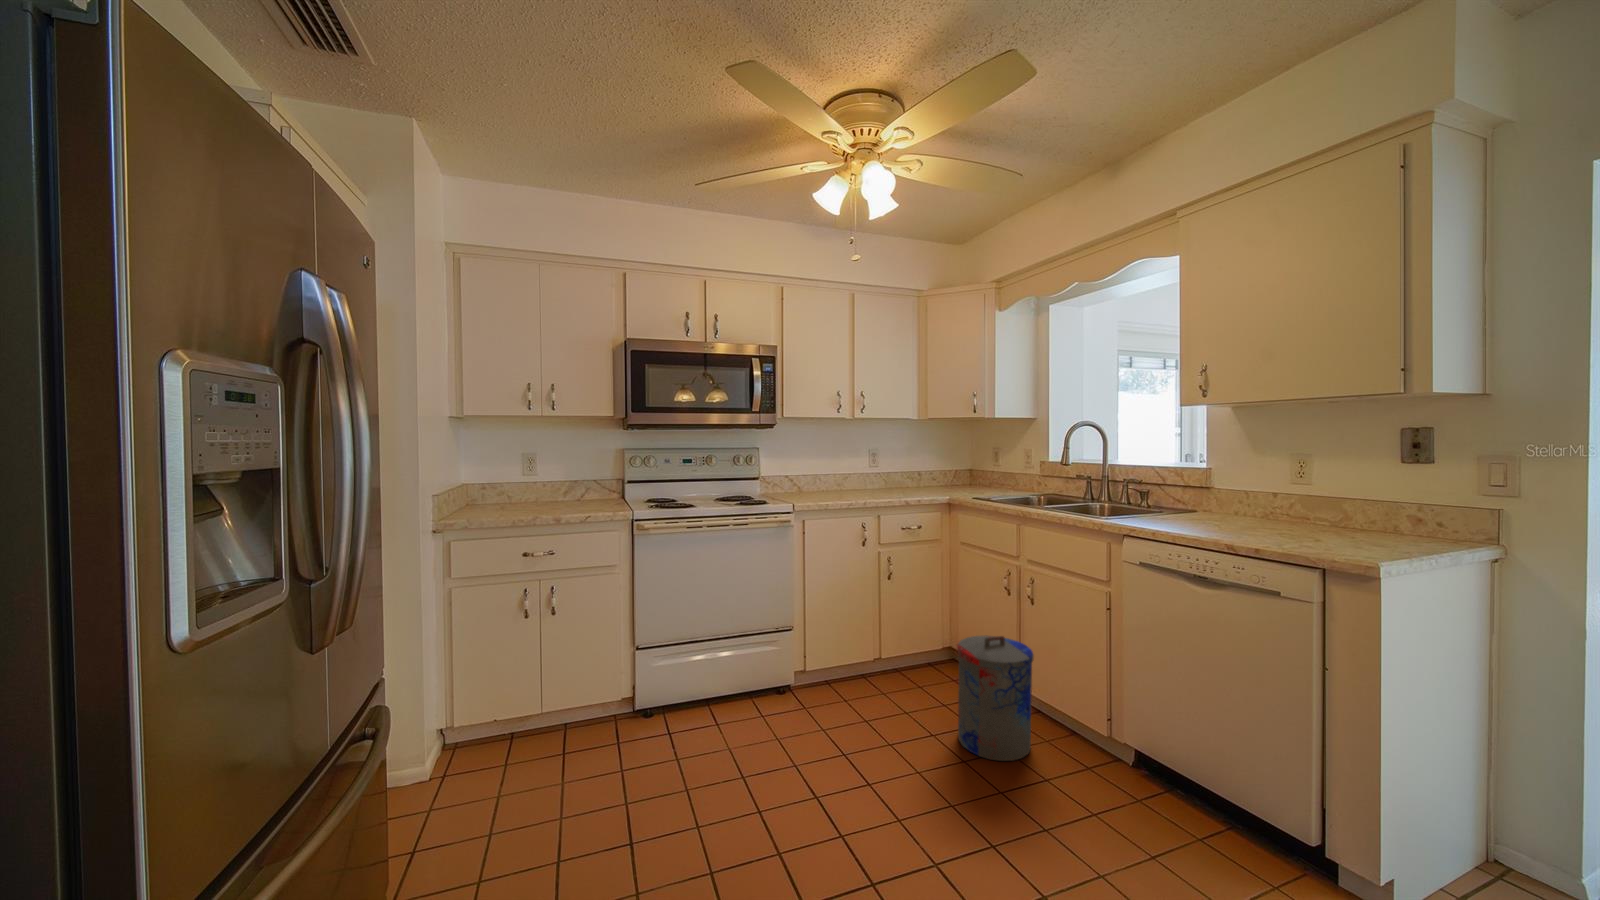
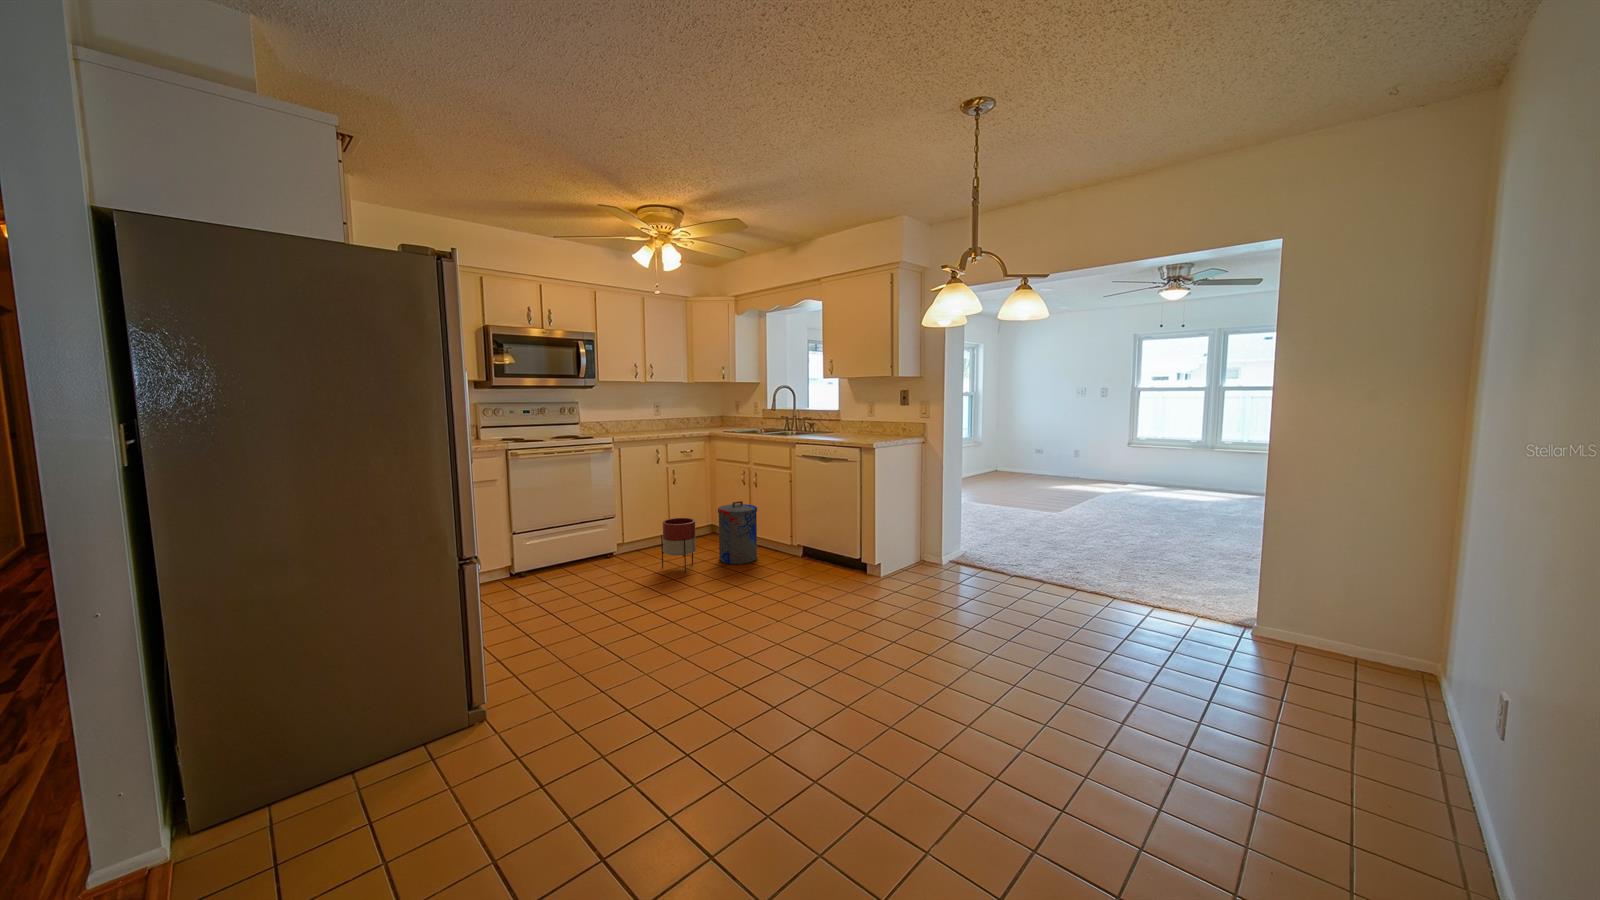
planter: none [854,654,914,768] -> present [661,518,696,573]

